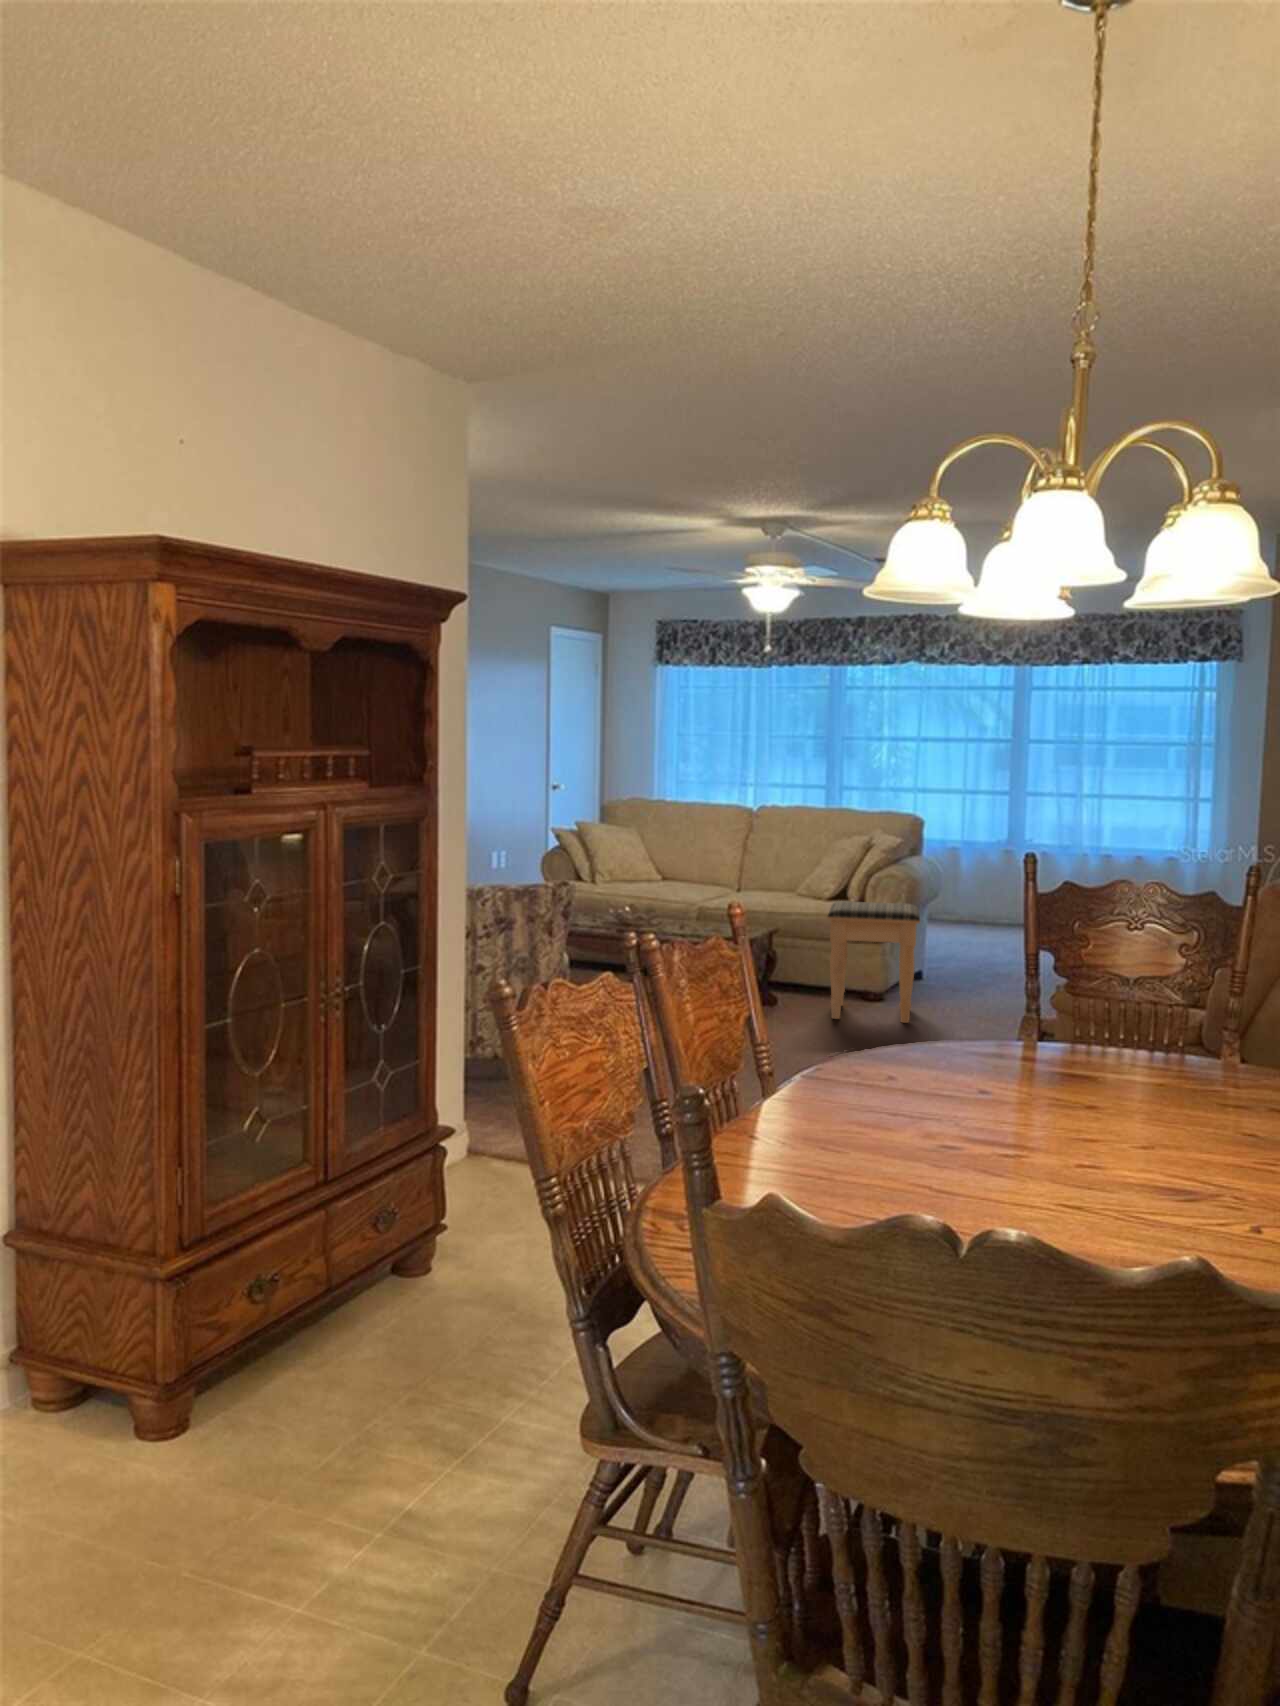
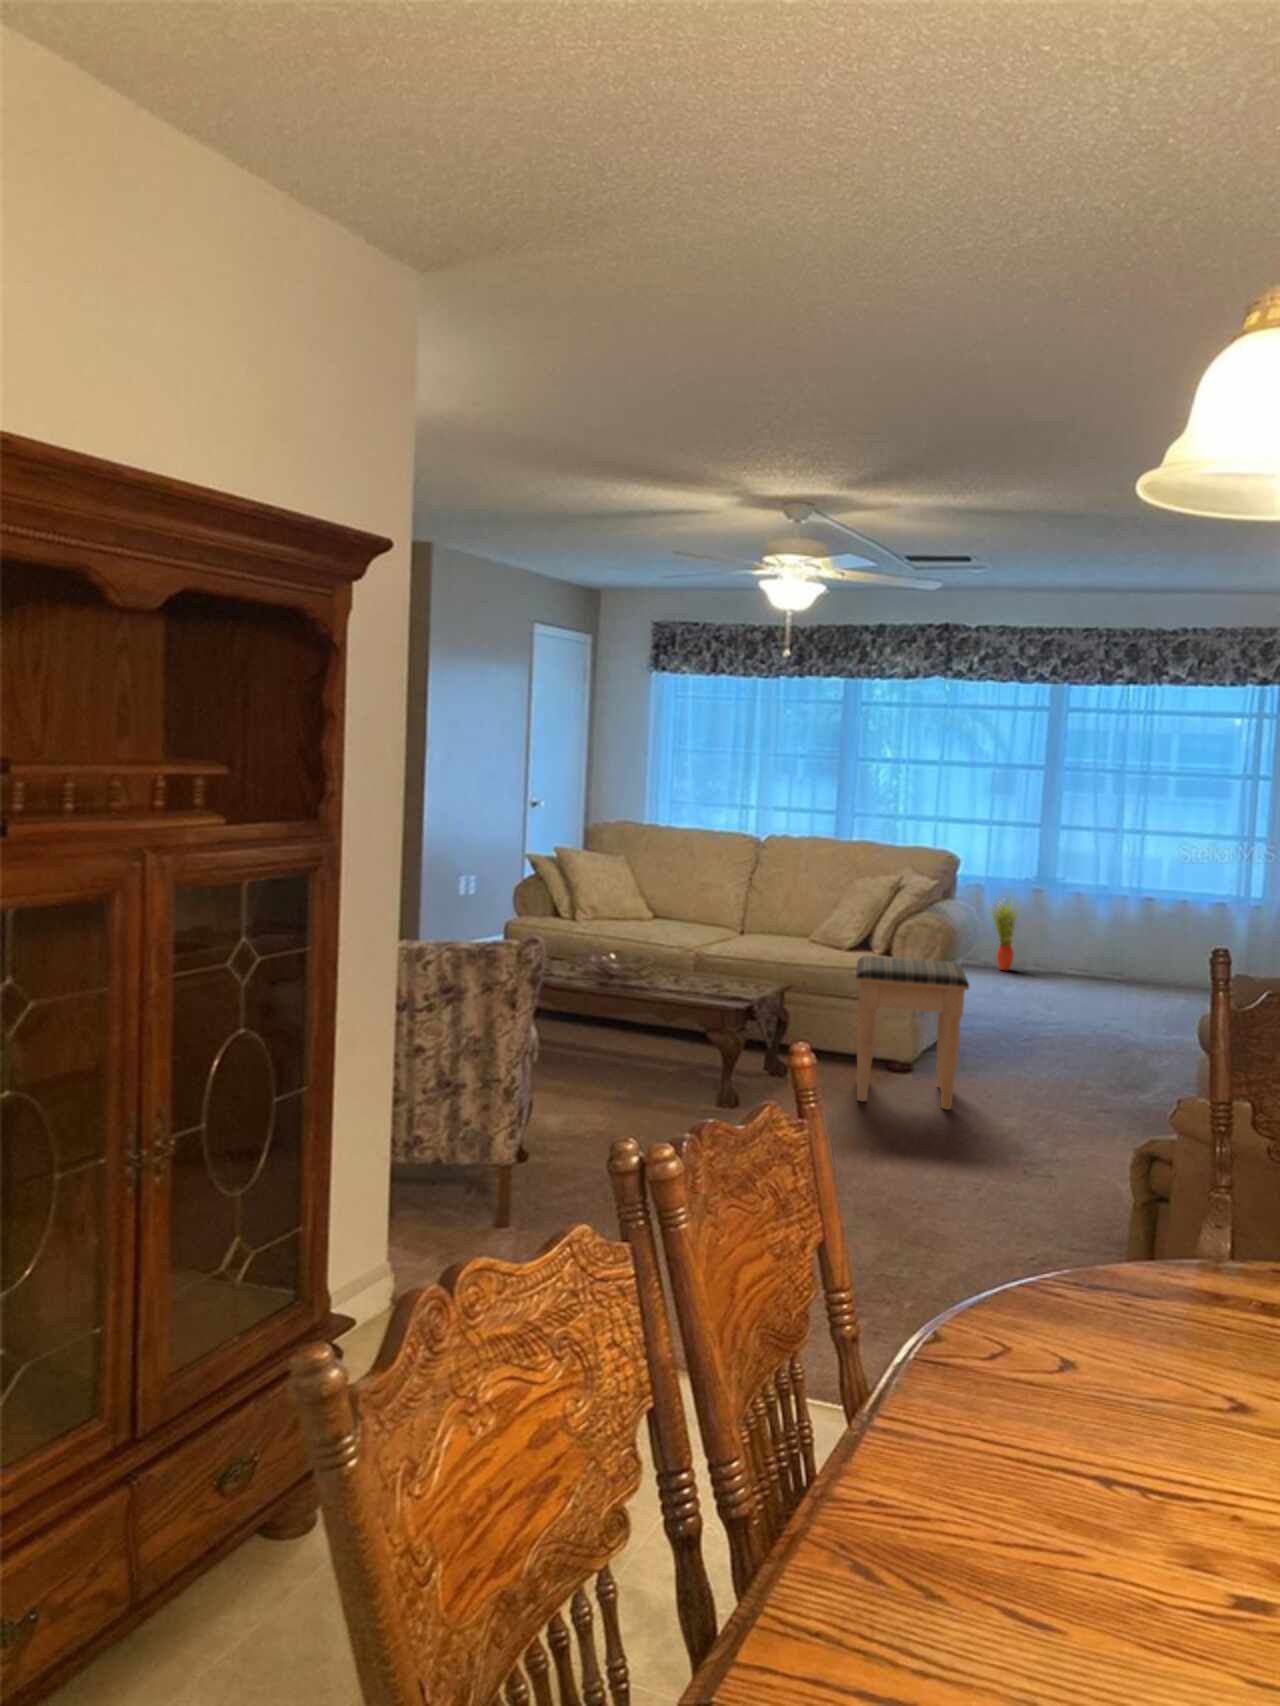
potted plant: none [965,859,994,926] -> present [991,898,1019,970]

